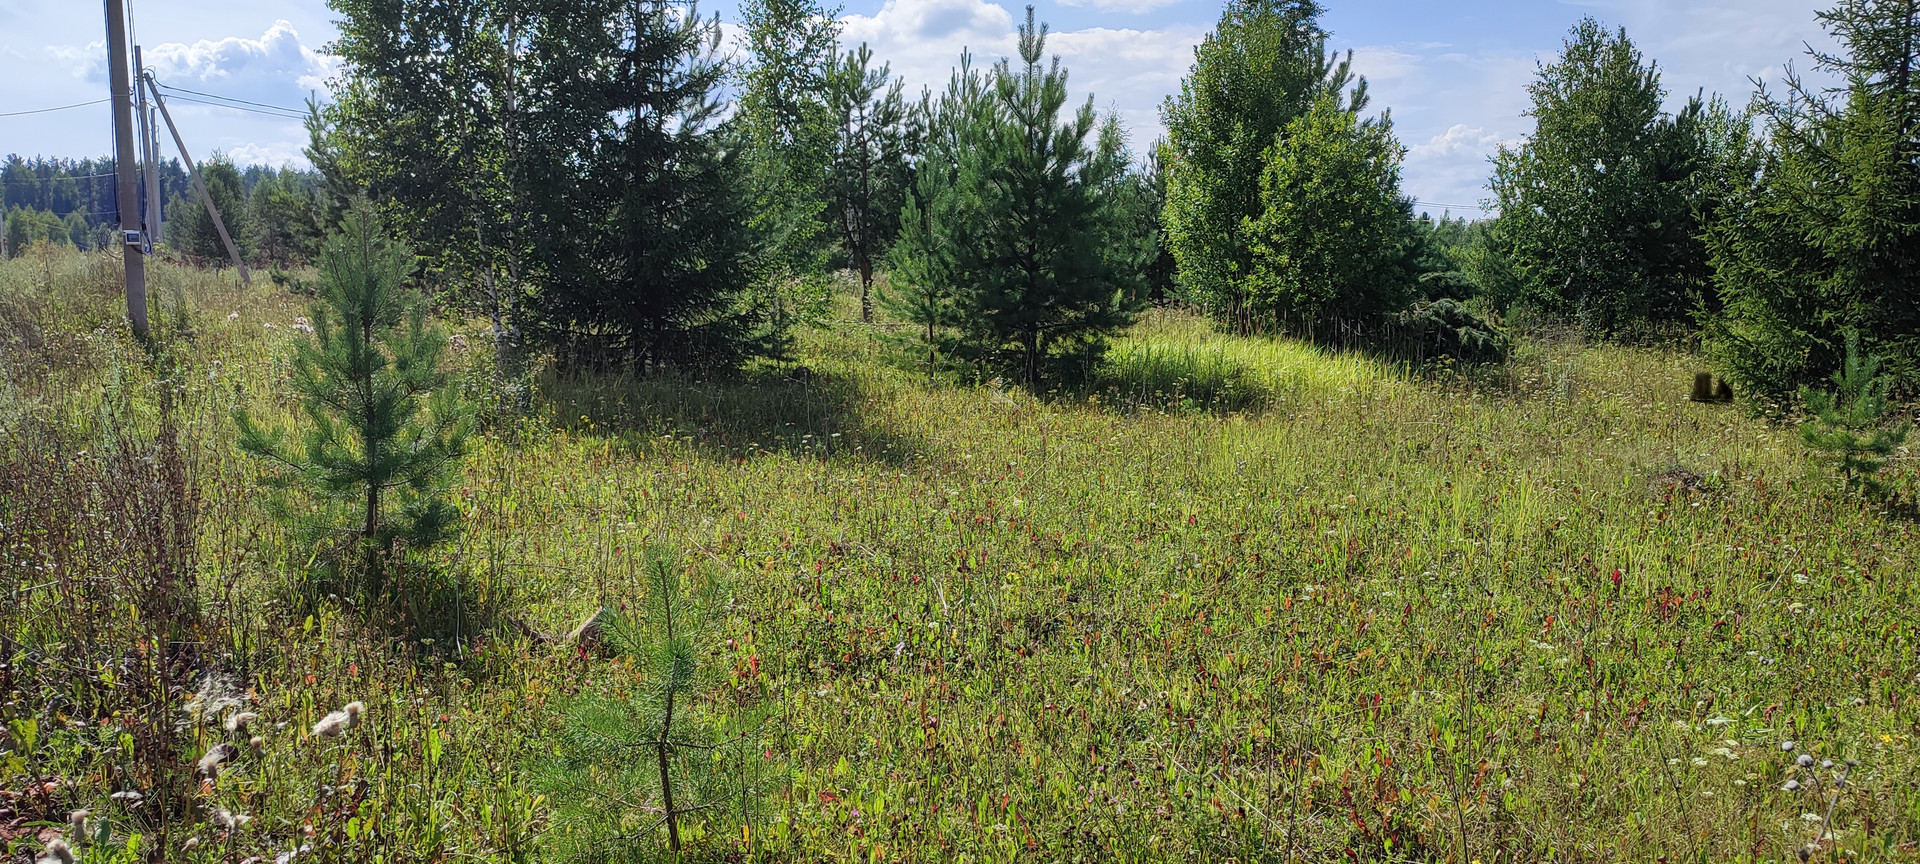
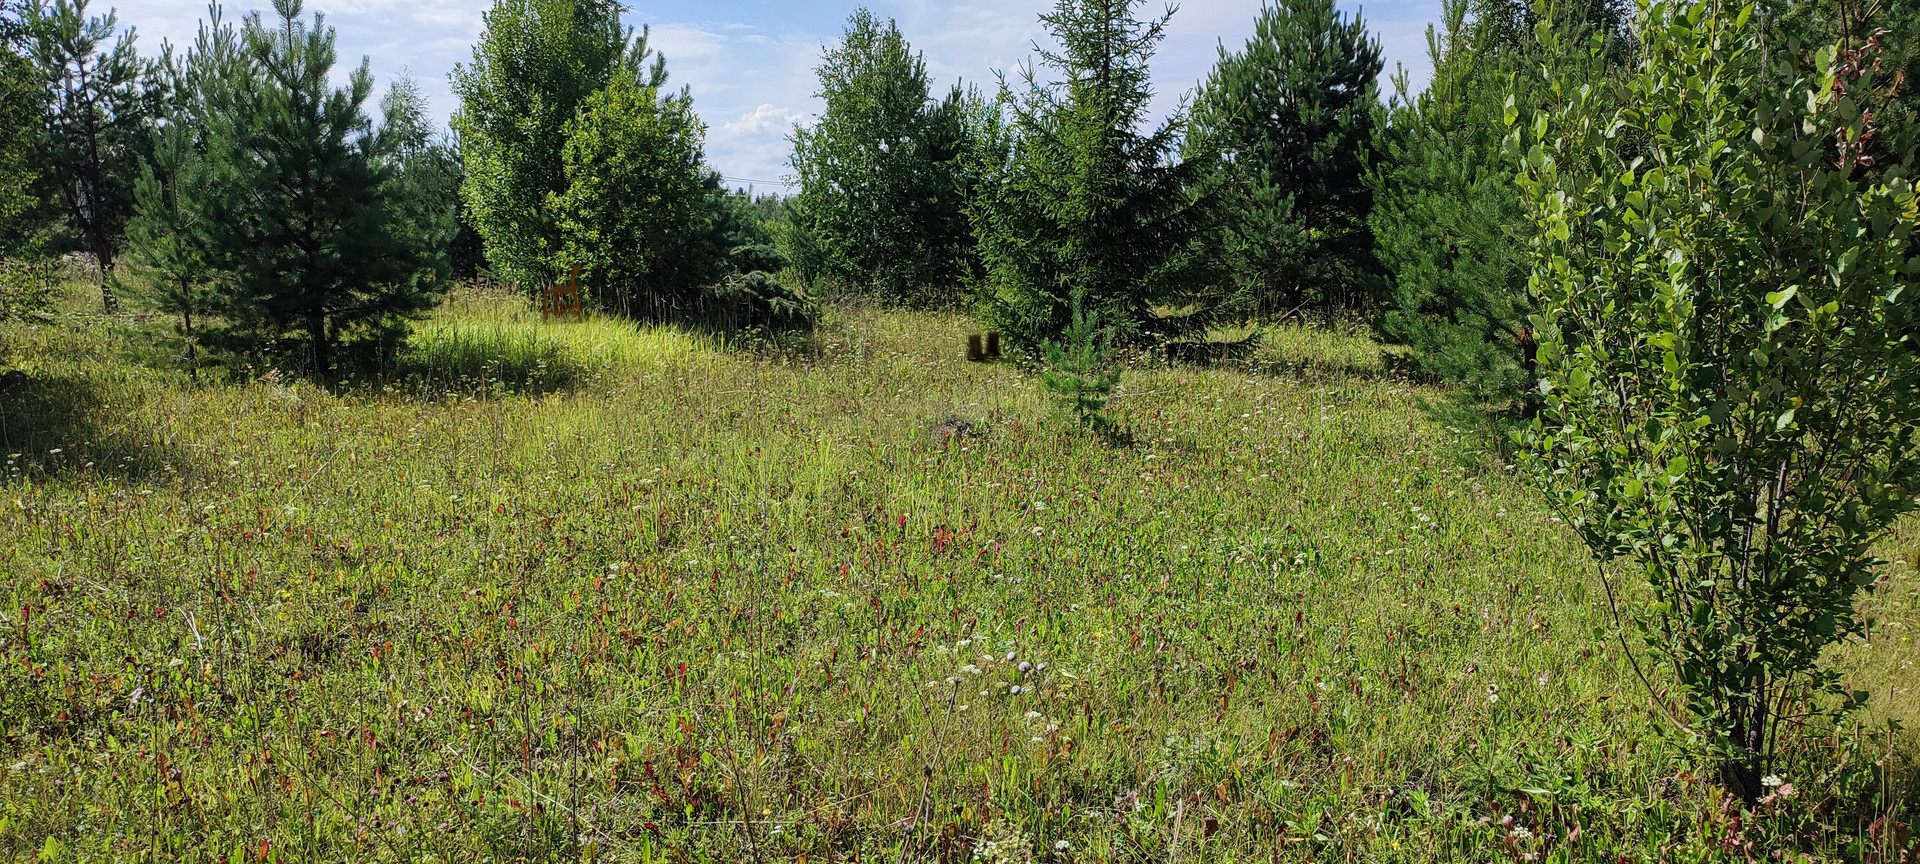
bench: none [1225,285,1267,342] -> present [543,265,590,323]

